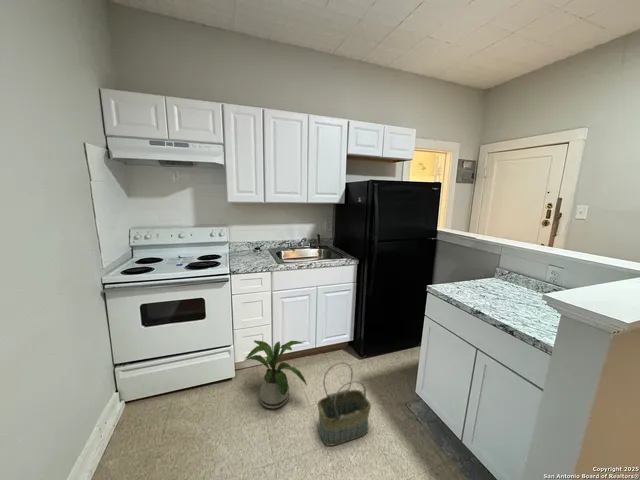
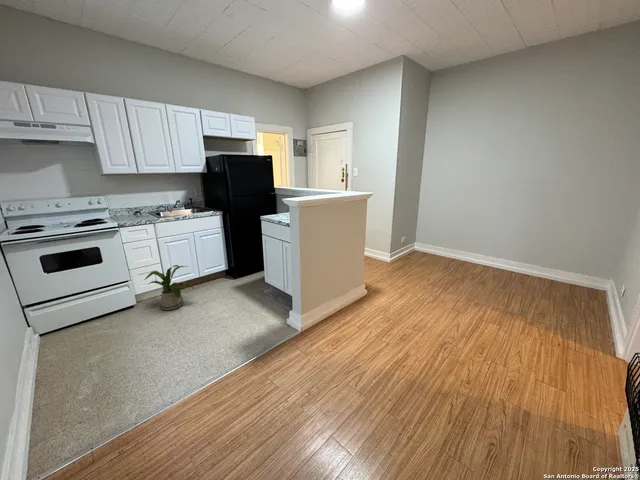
basket: present [318,362,371,446] -> none [202,268,237,313]

